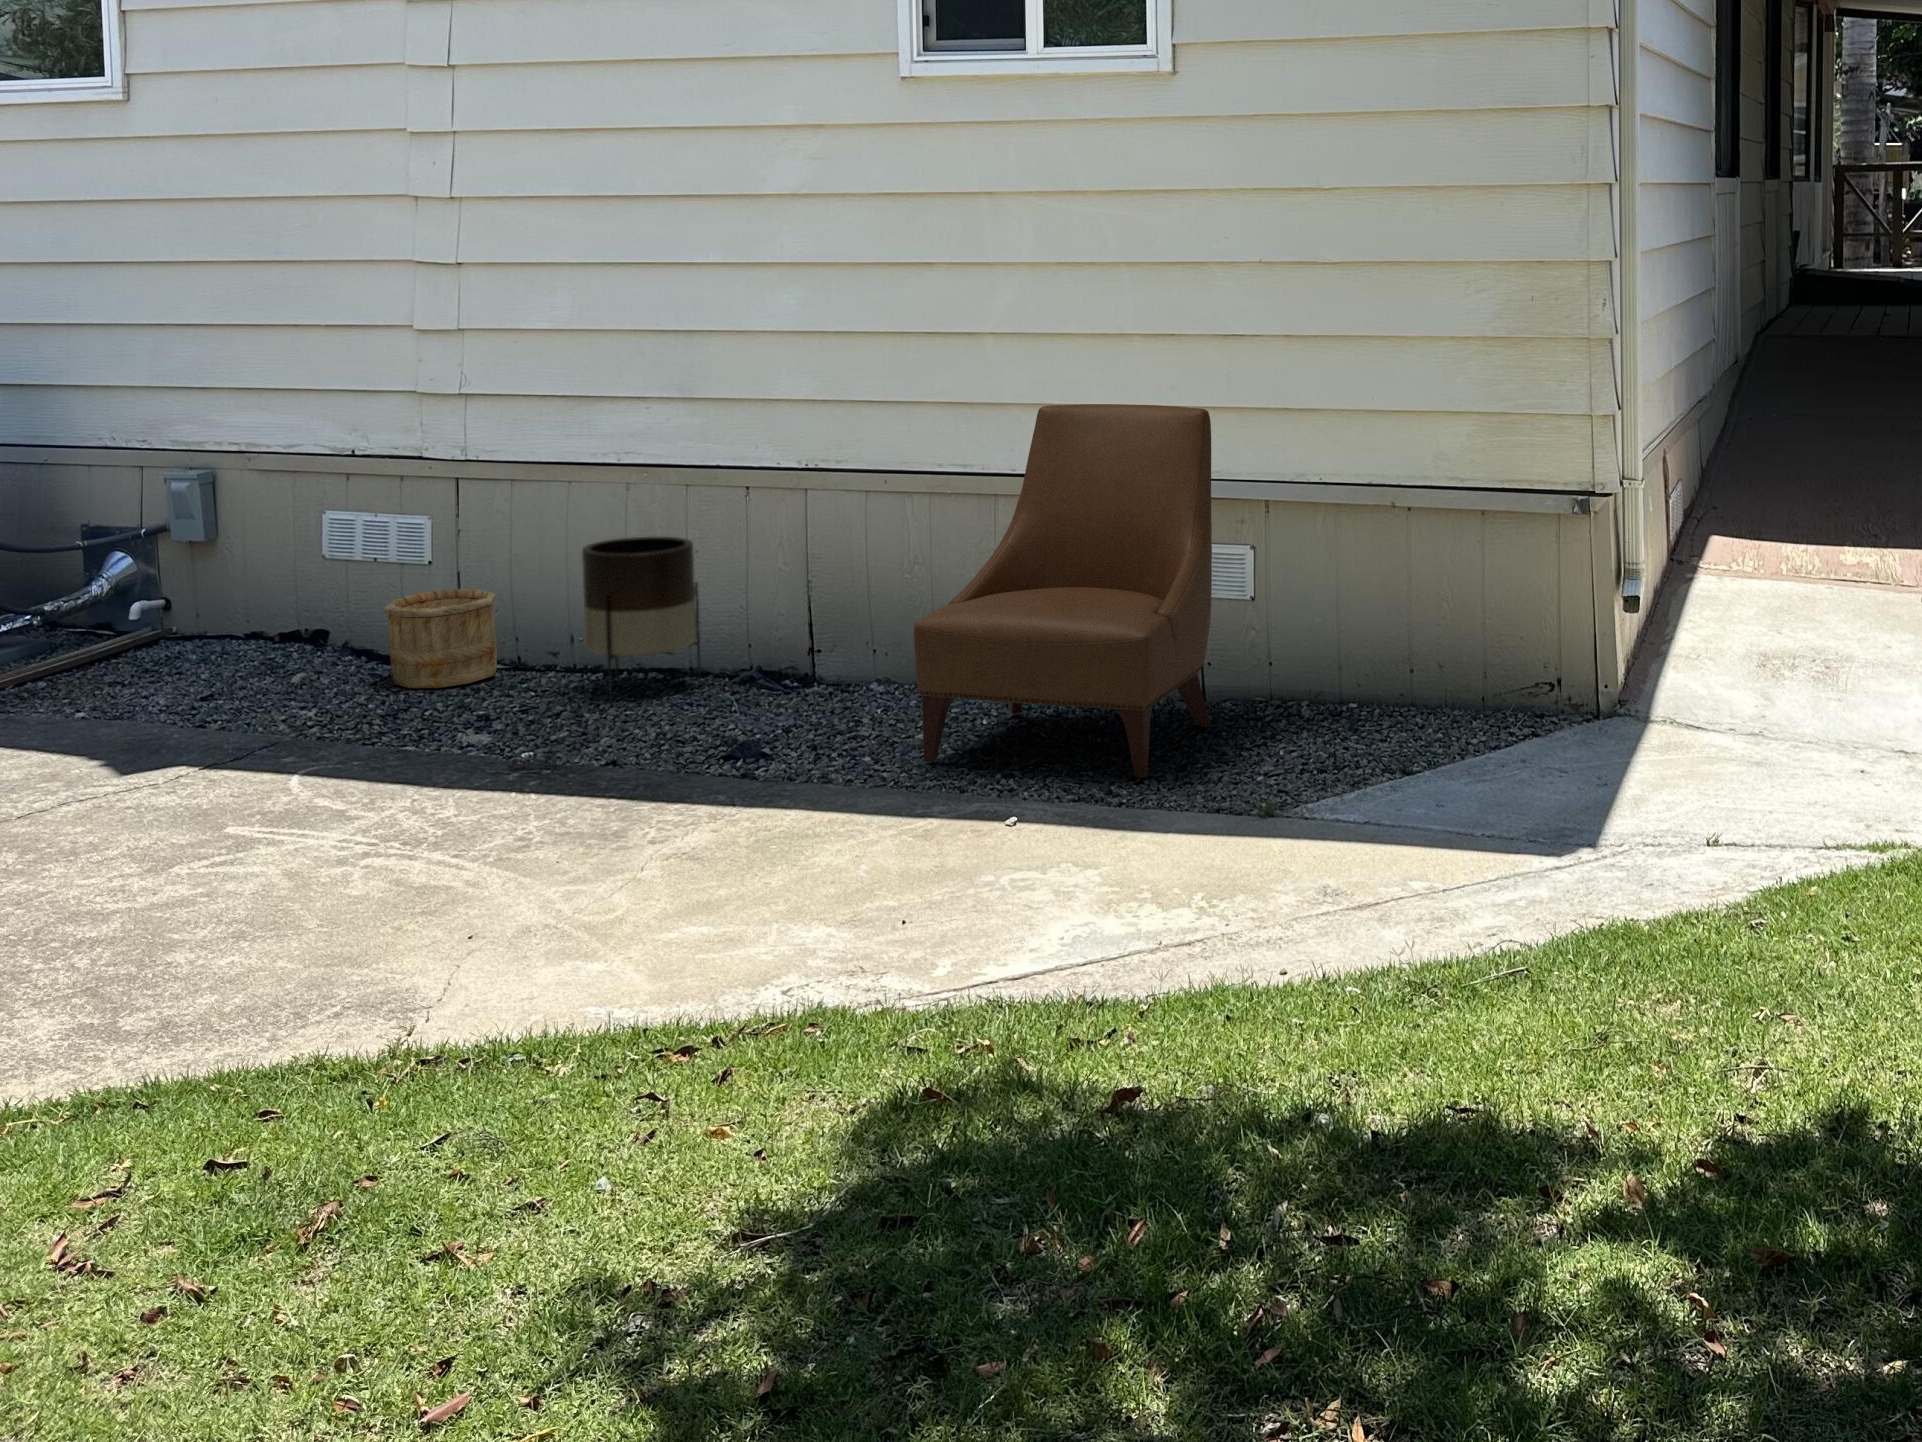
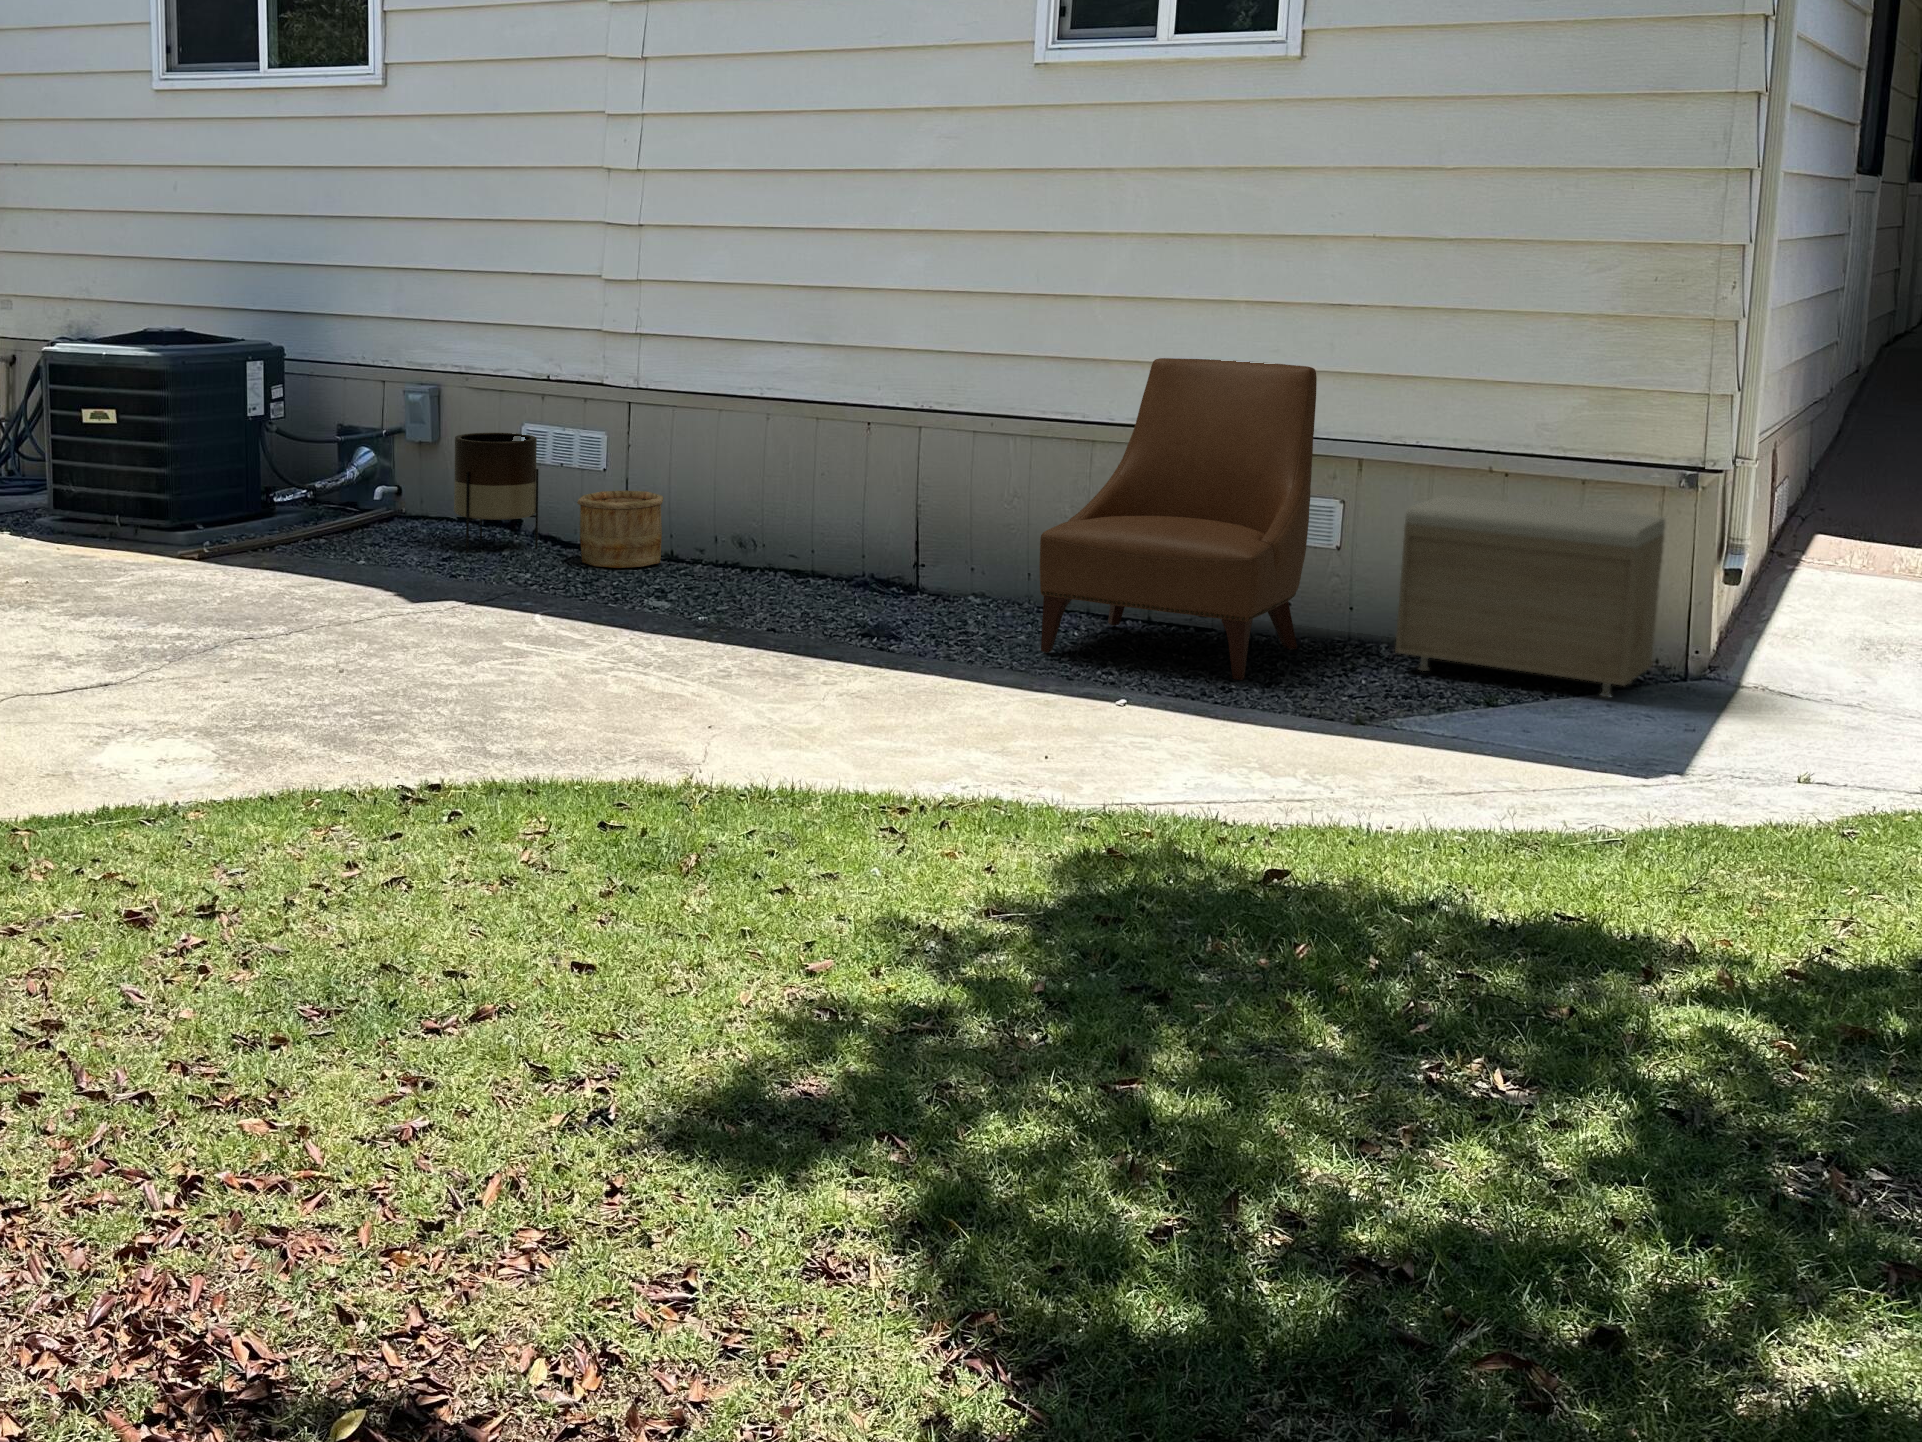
planter: present [582,537,701,701] -> present [454,433,539,553]
storage bench: none [1307,542,1568,757] -> present [1395,495,1665,697]

